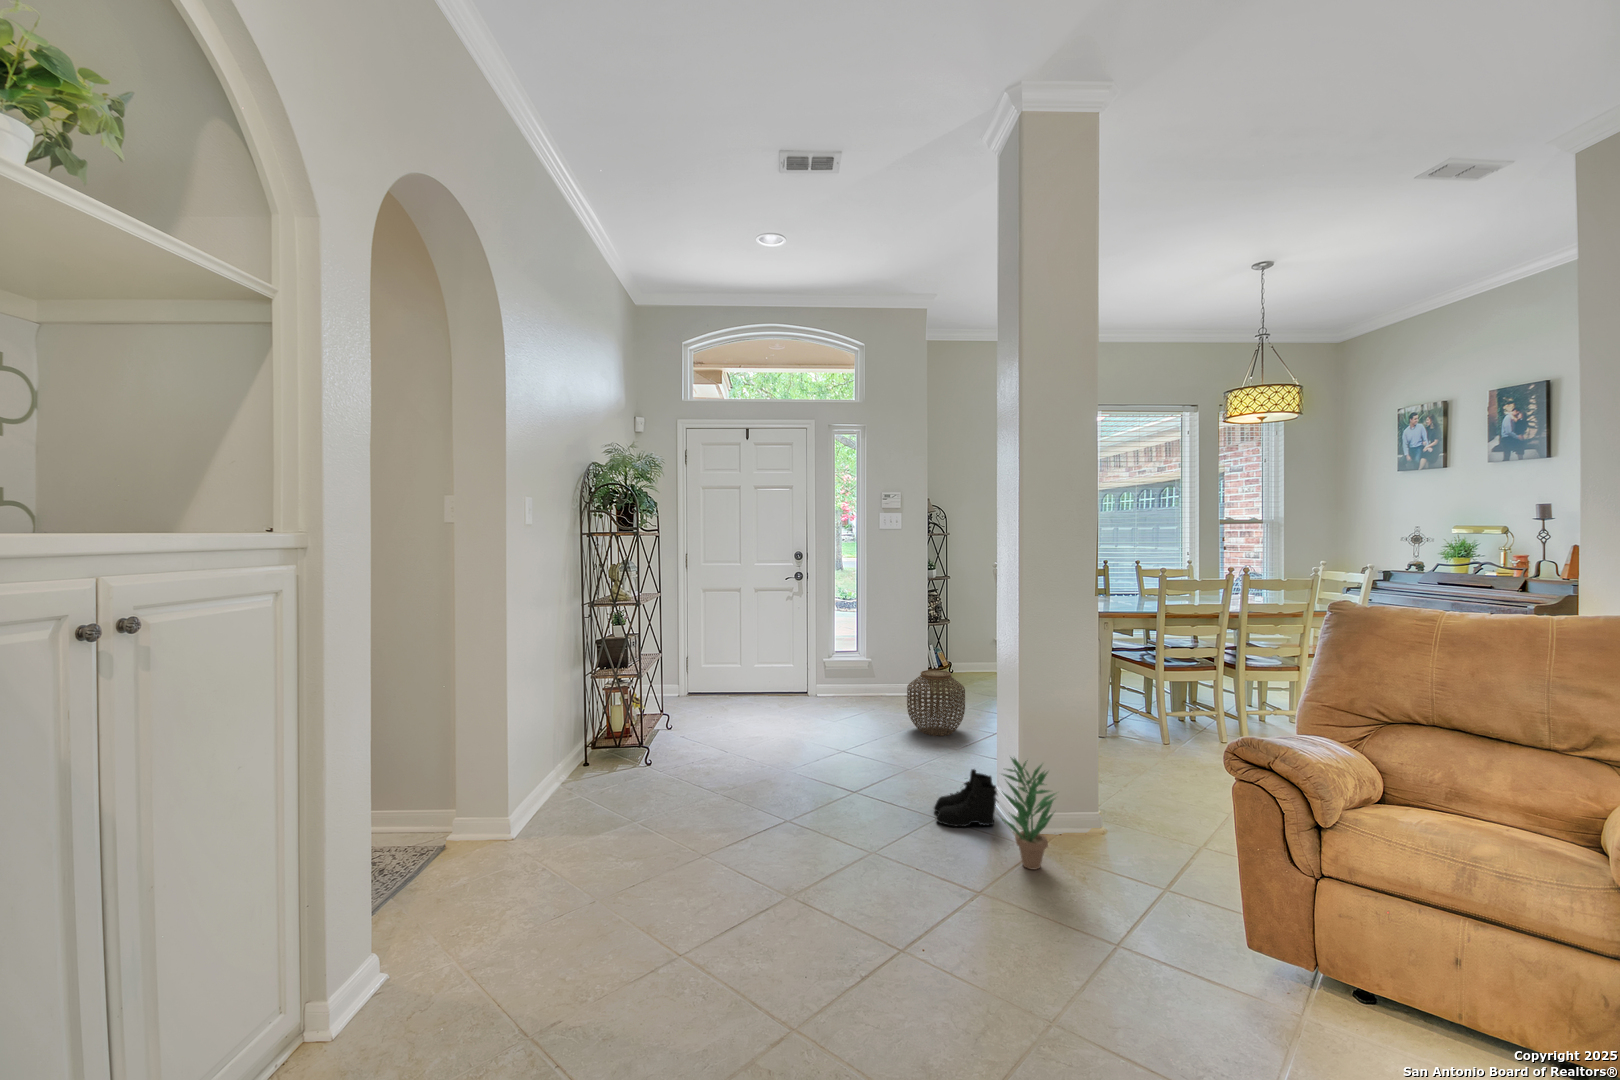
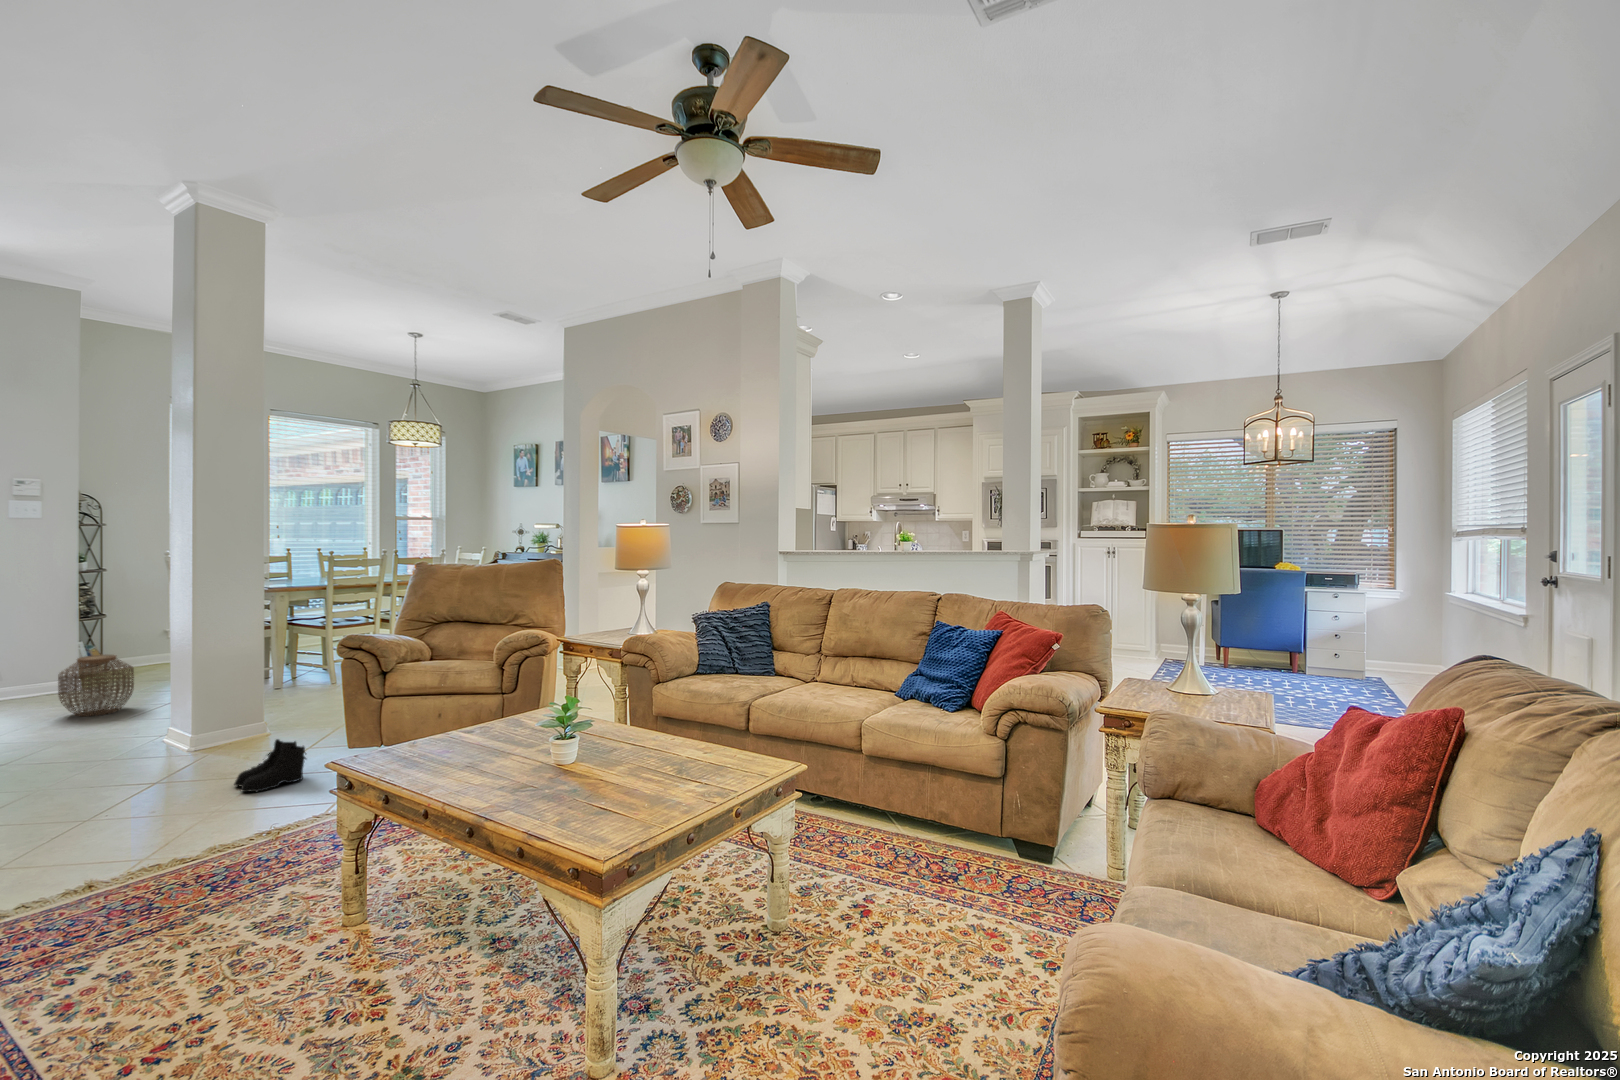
potted plant: present [1003,757,1055,869] -> none [176,684,229,763]
boots: present [934,769,997,827] -> present [234,739,306,792]

